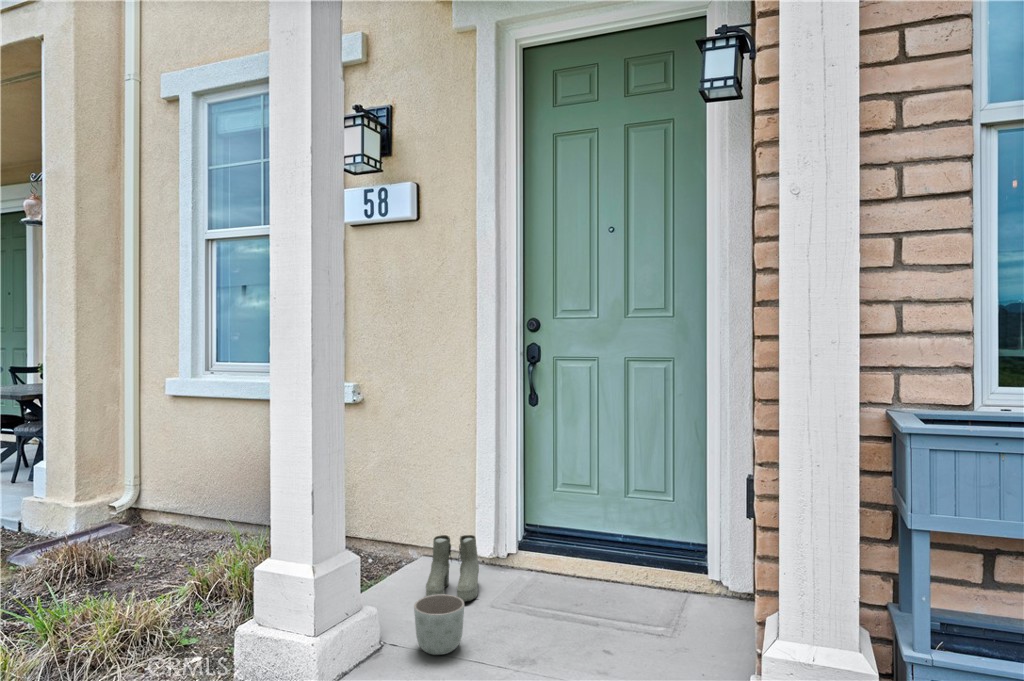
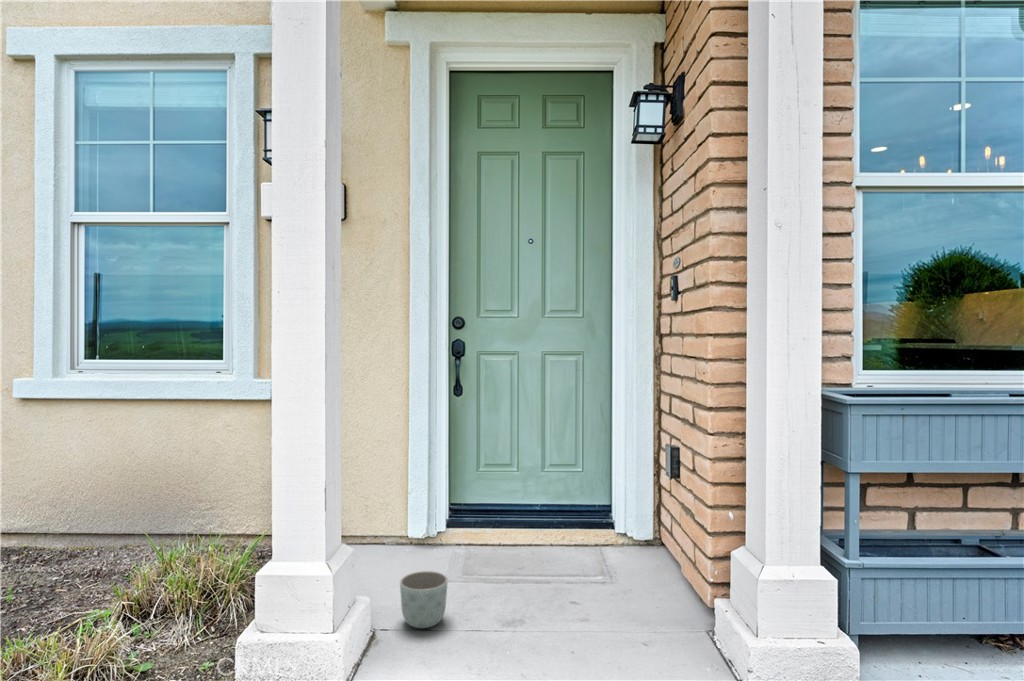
boots: present [426,535,479,602] -> none [379,517,428,583]

